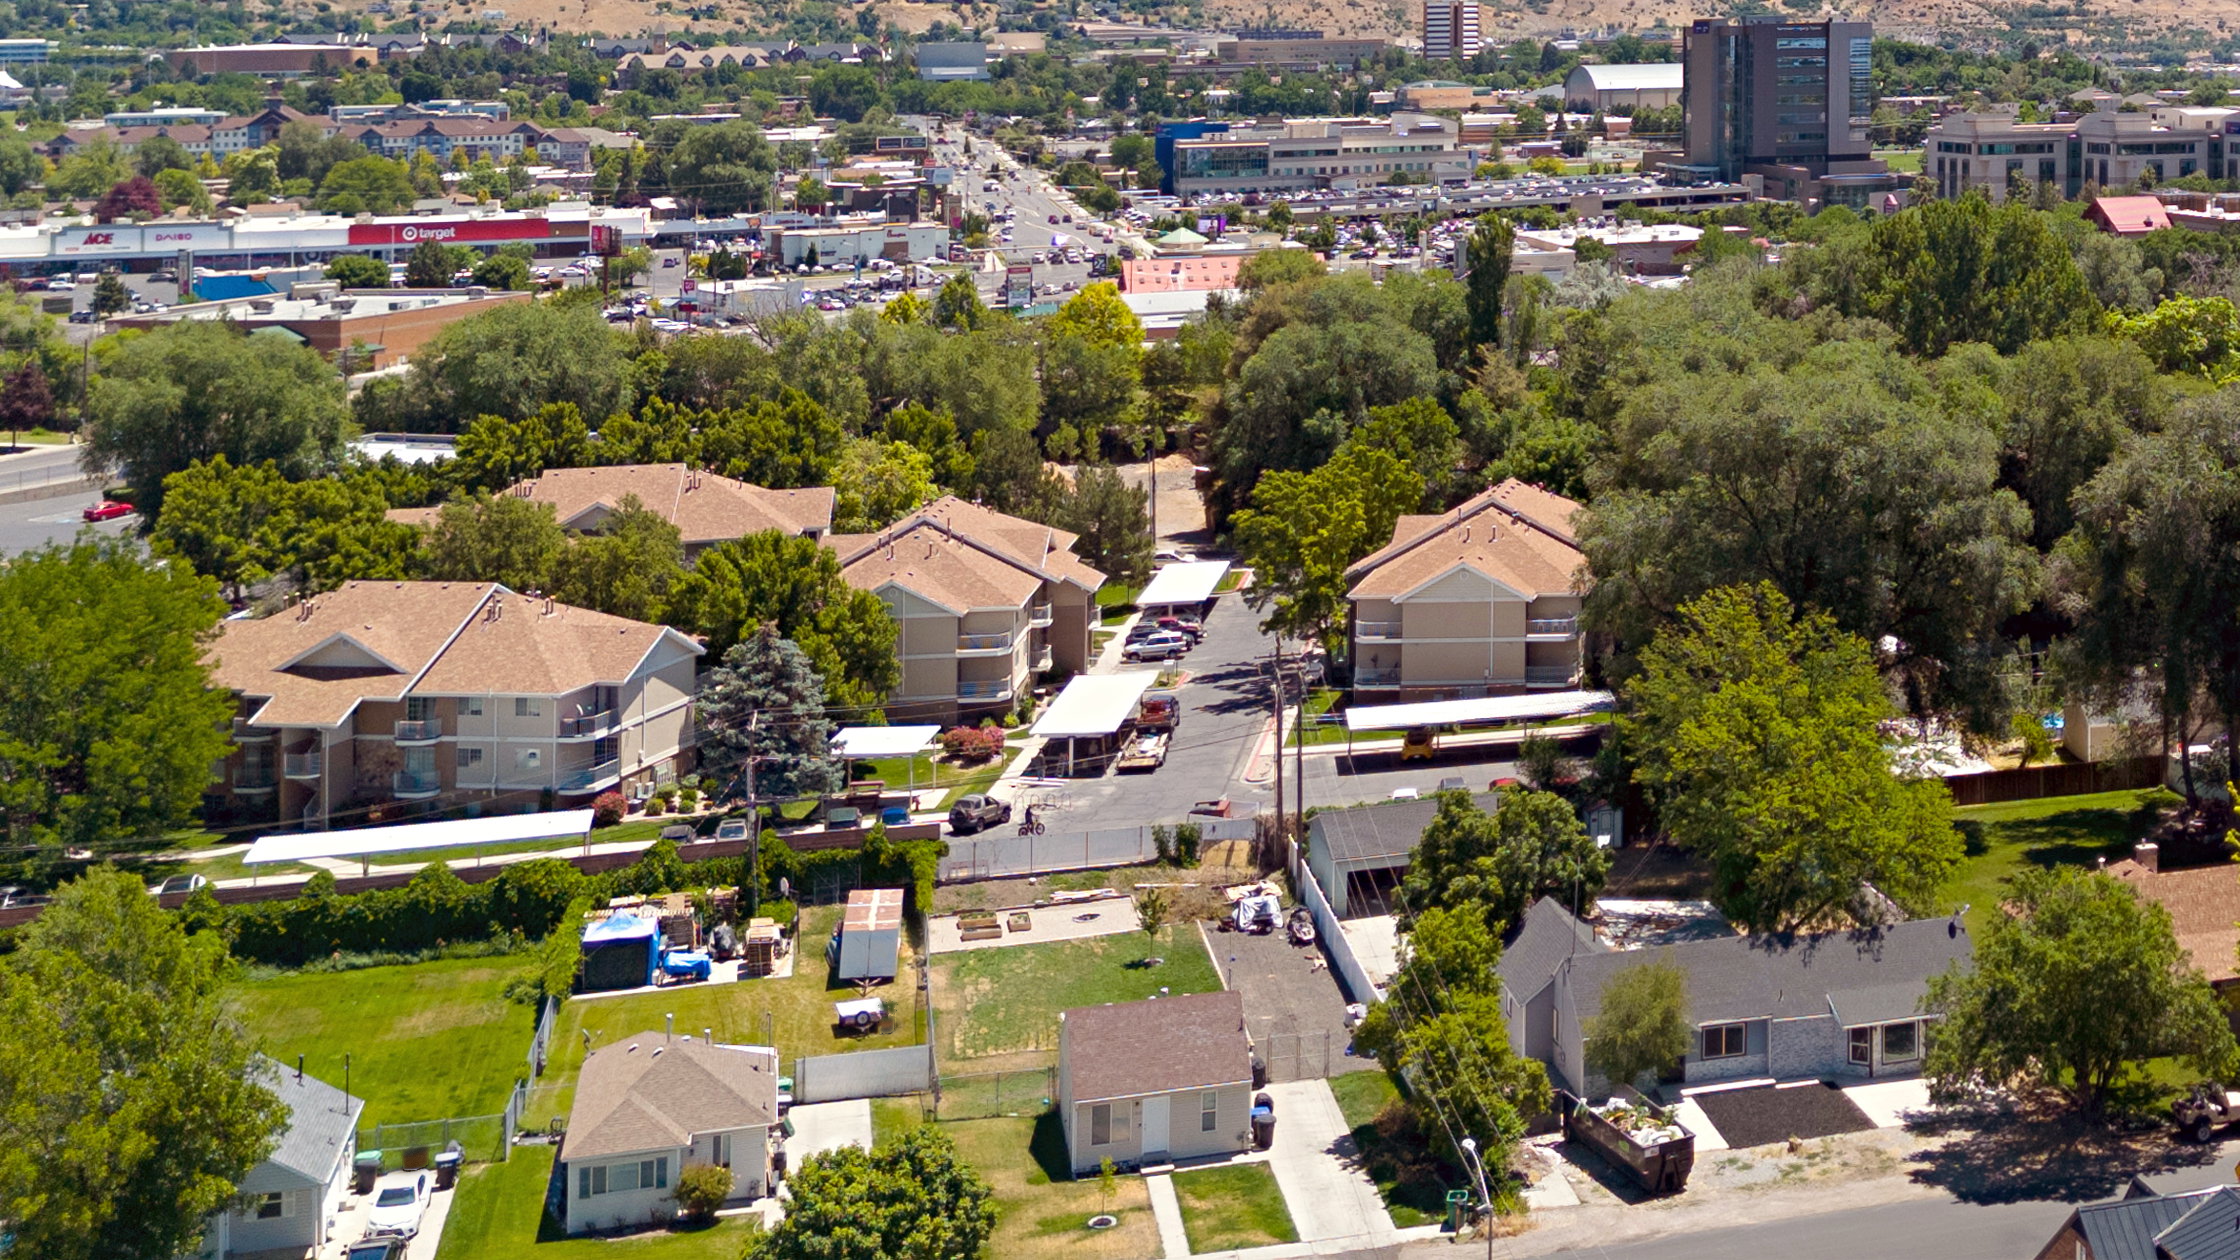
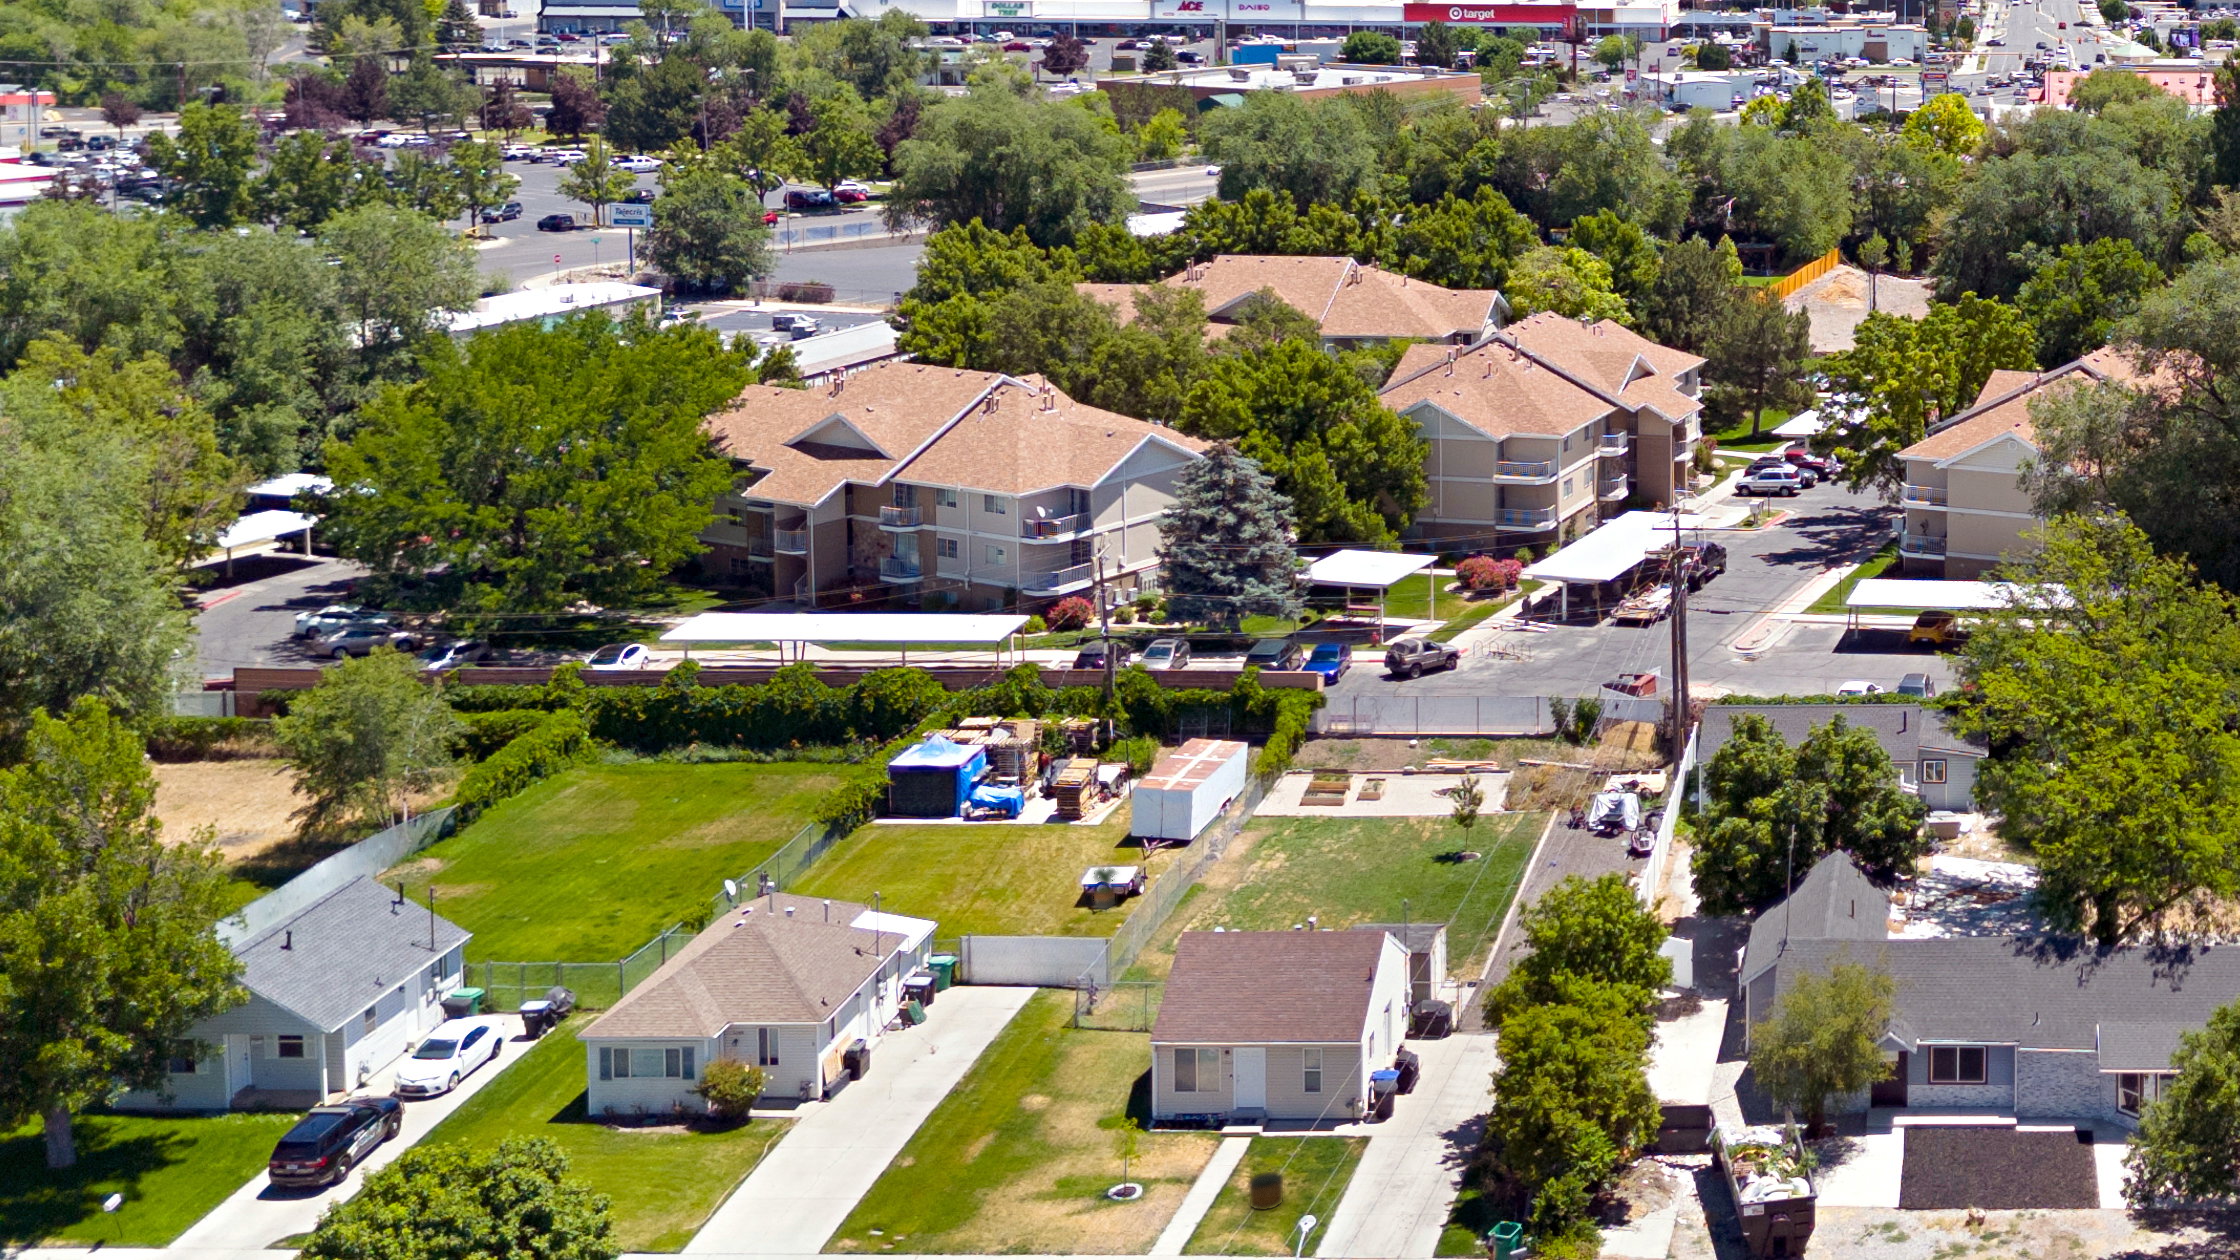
bucket: present [401,1145,429,1171] -> present [1248,1172,1283,1210]

